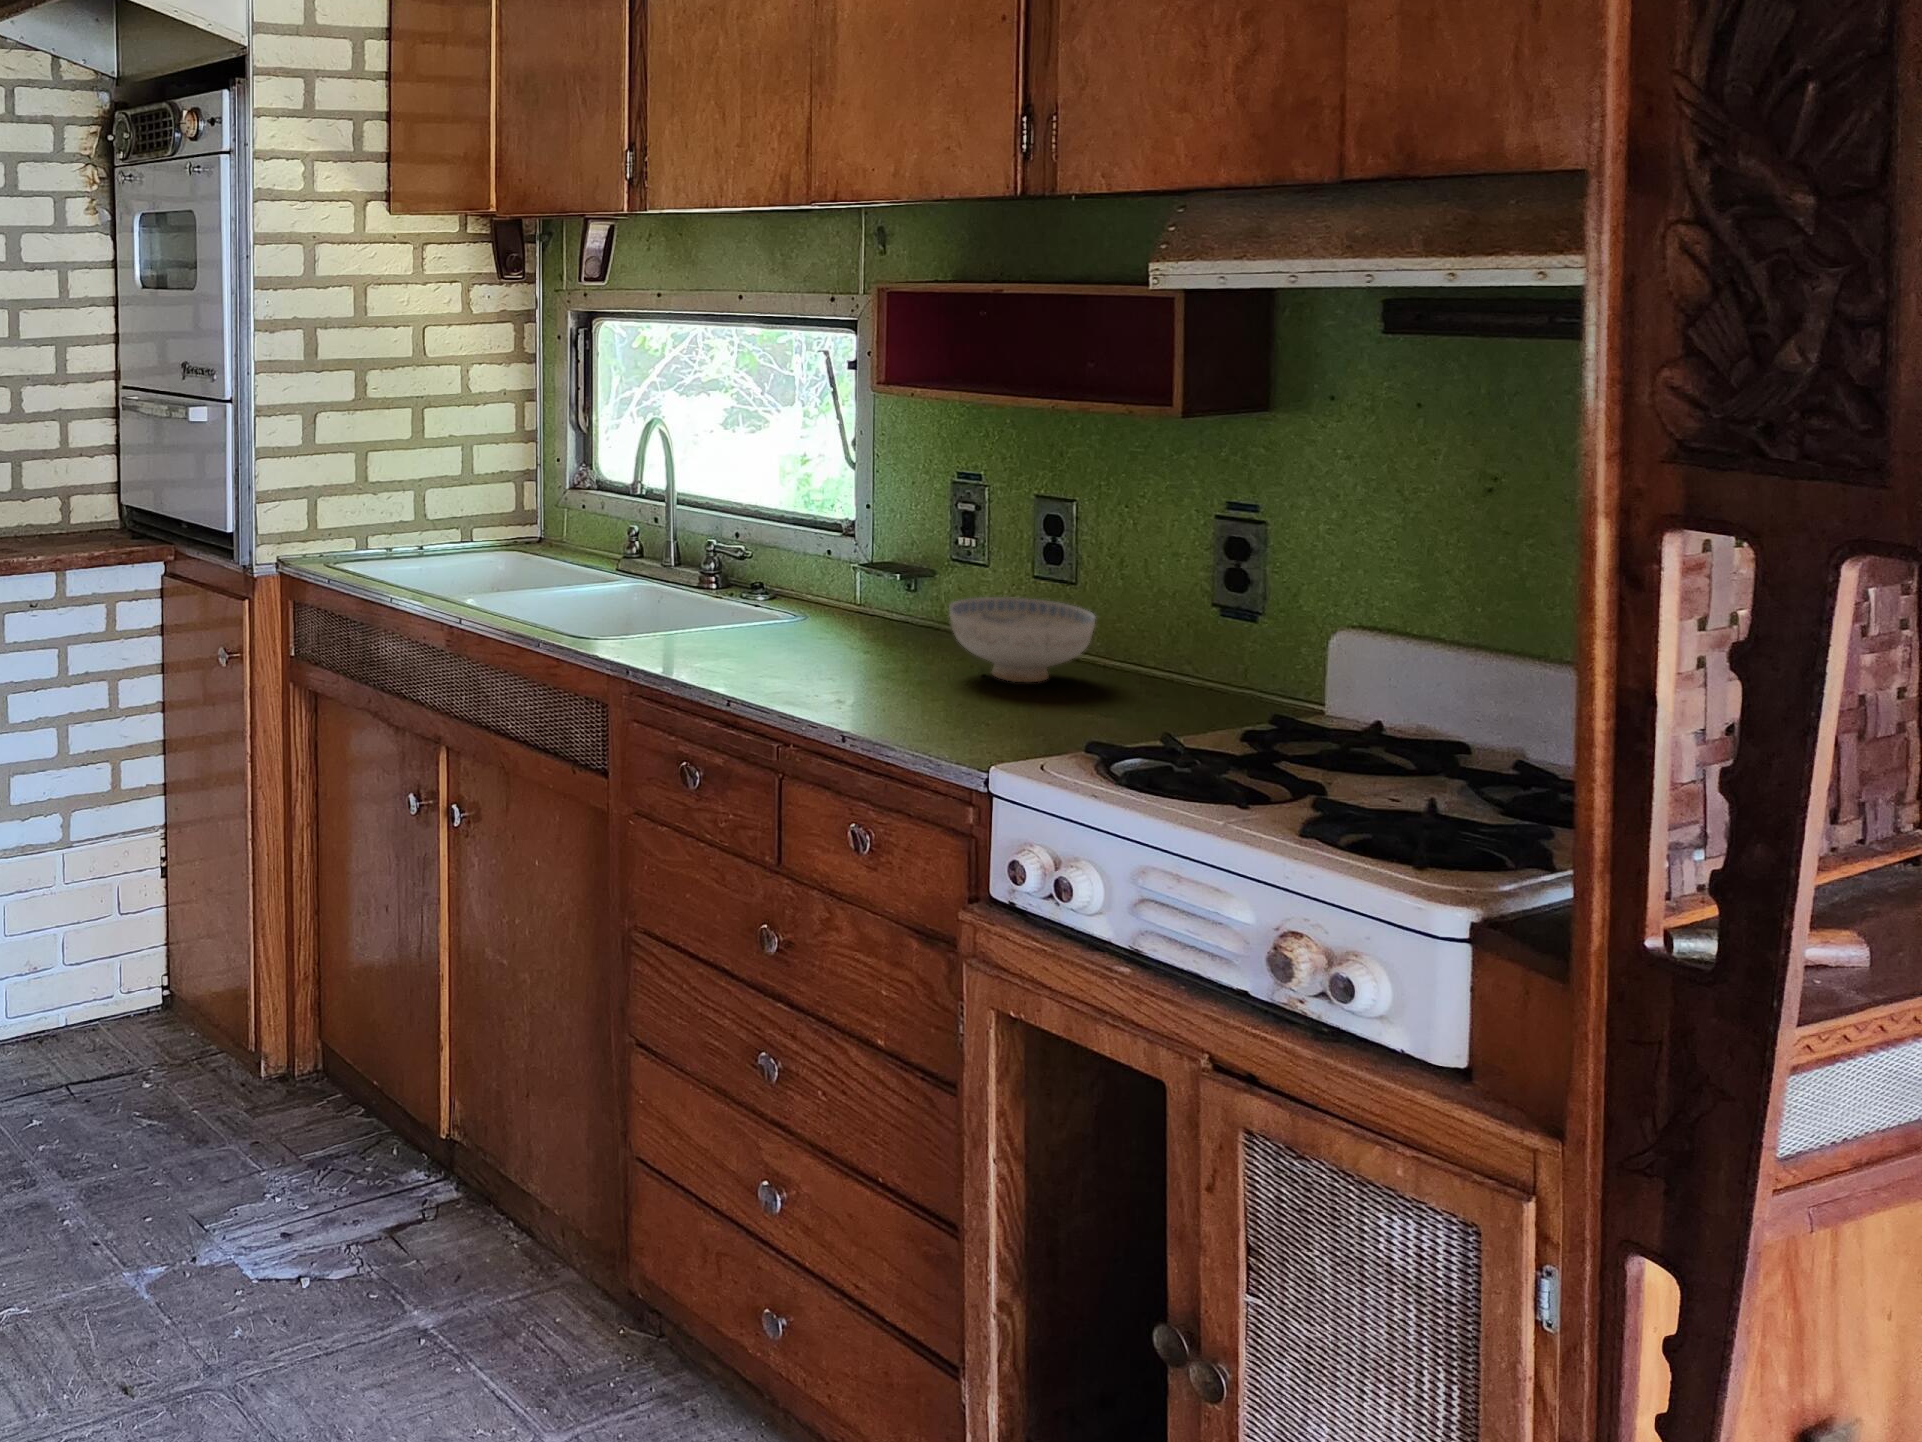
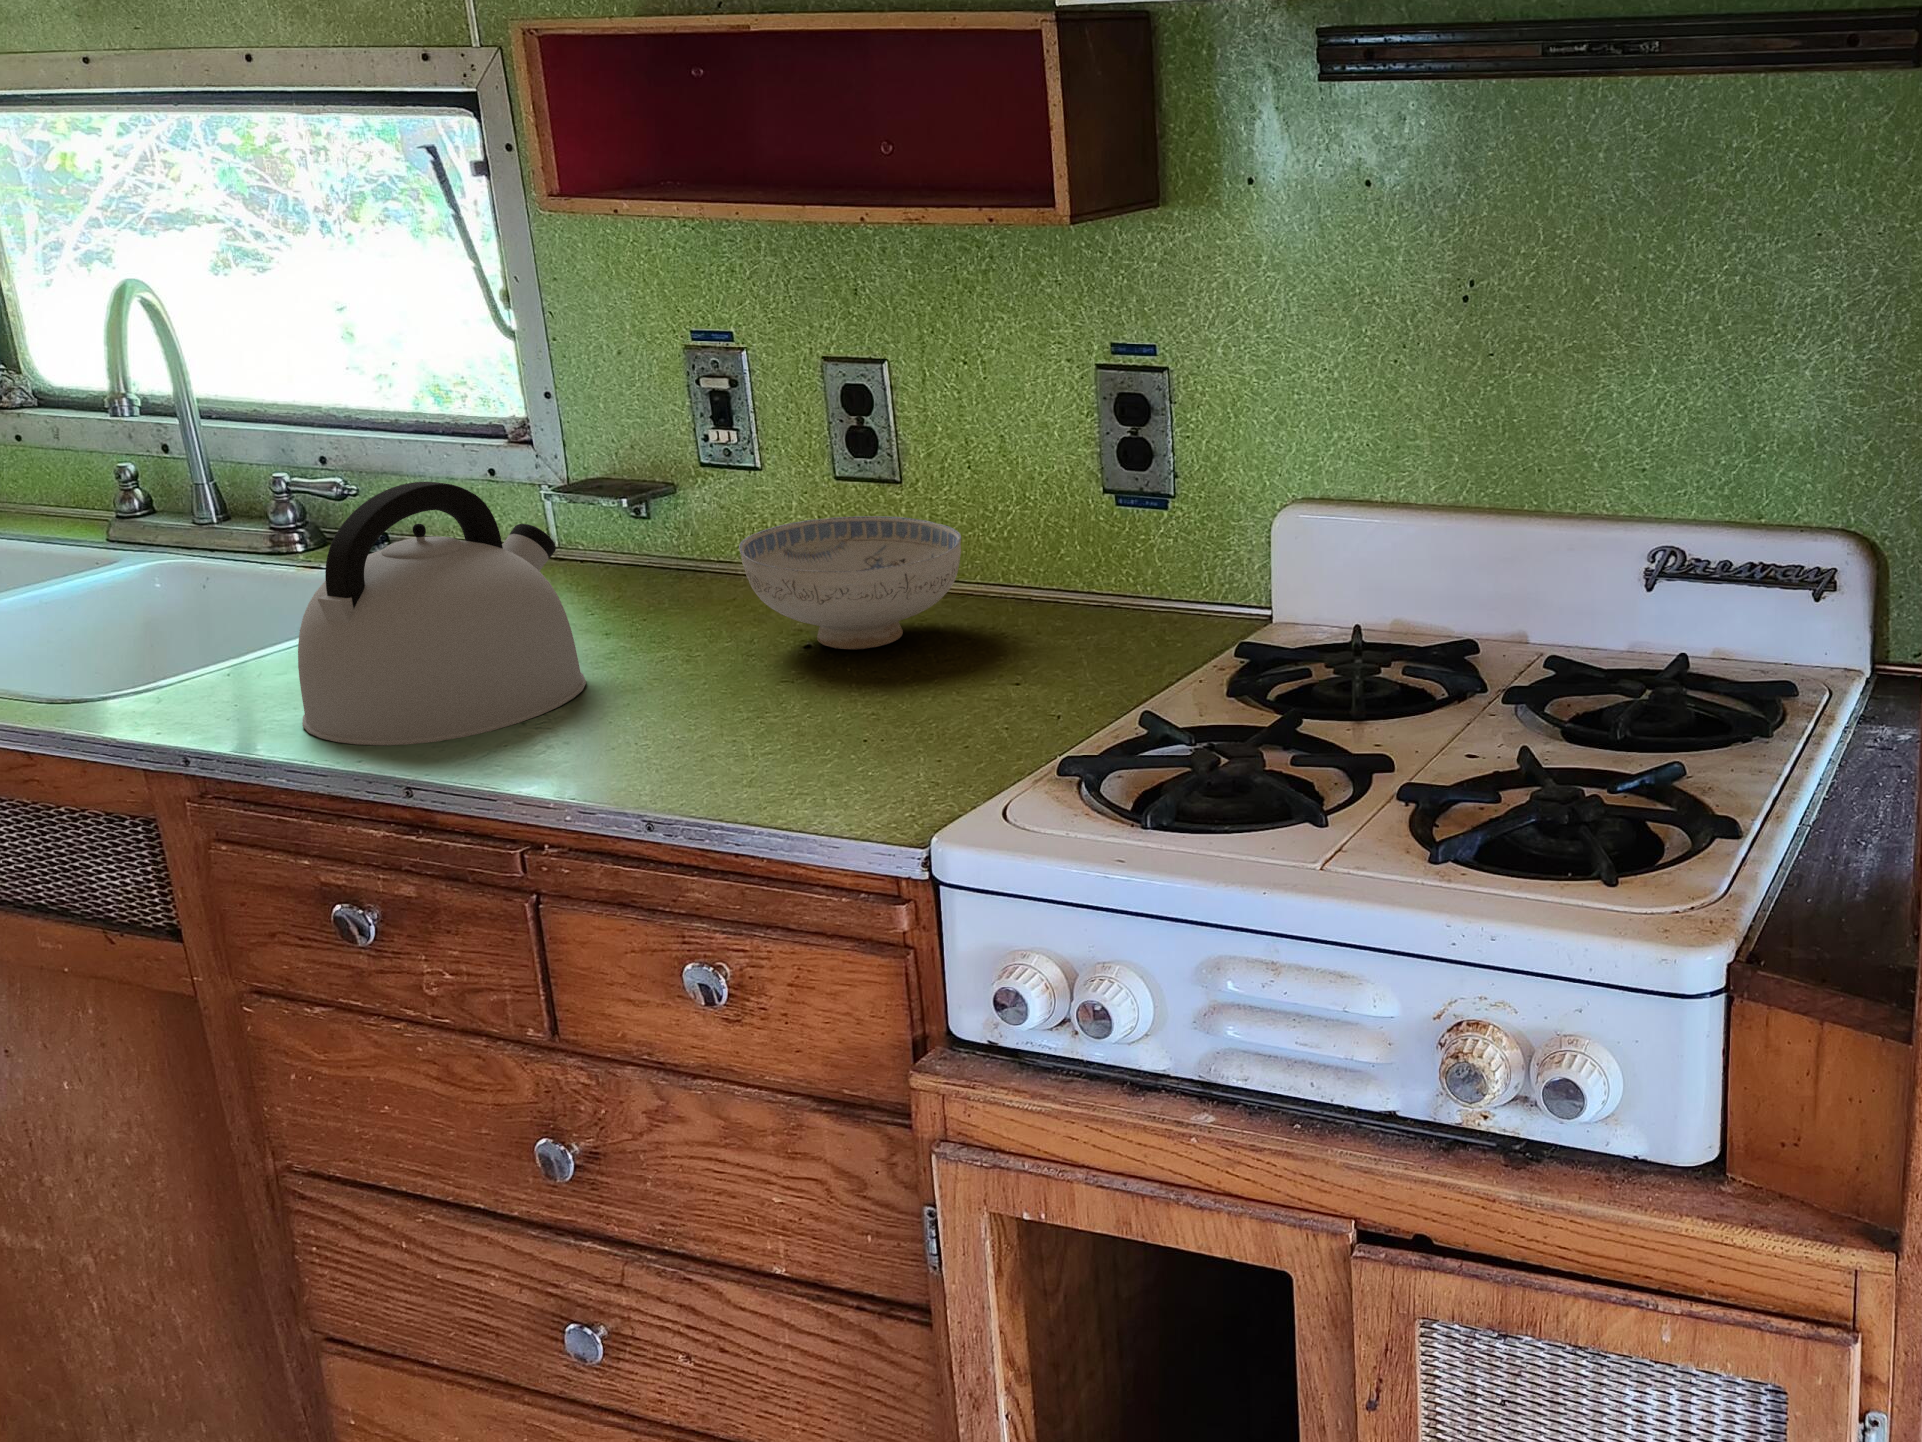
kettle: none [689,539,844,686] -> present [298,482,586,746]

